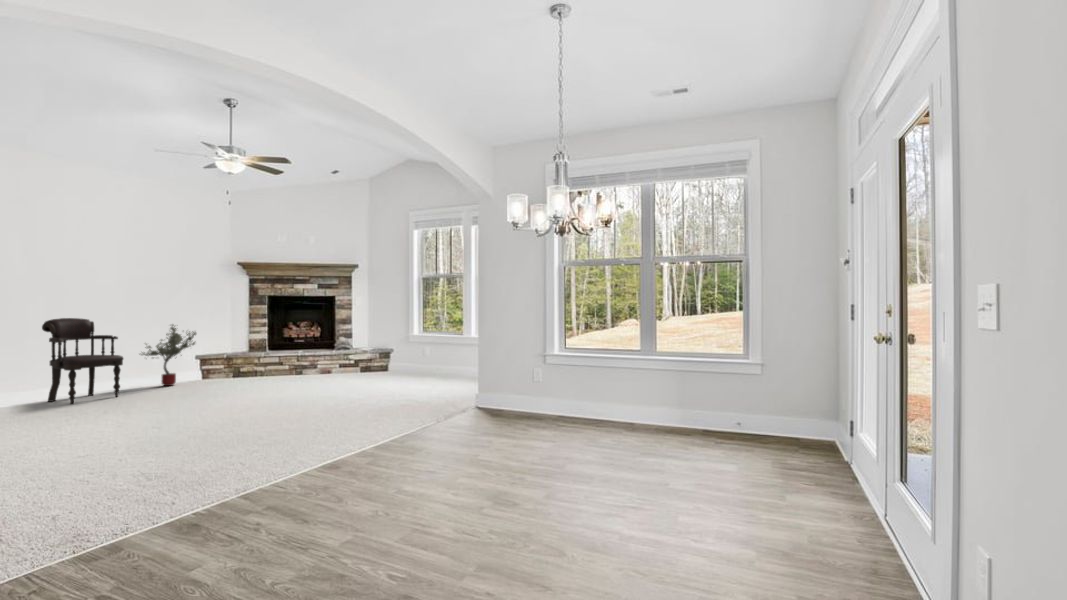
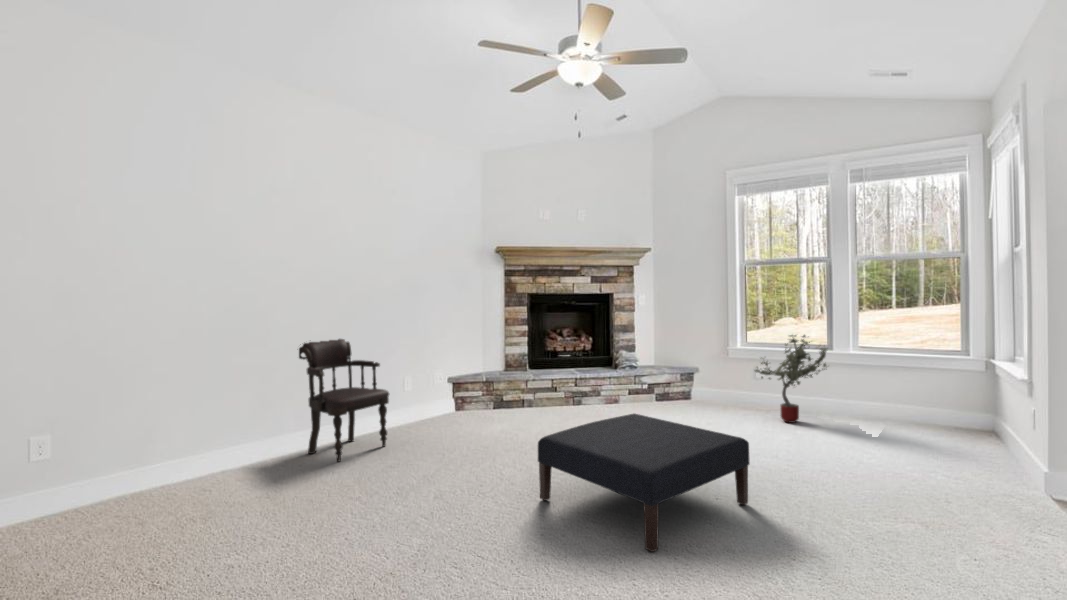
potted tree: present [141,324,196,386] -> present [755,335,827,423]
ottoman: none [207,364,339,423] -> present [538,414,749,552]

